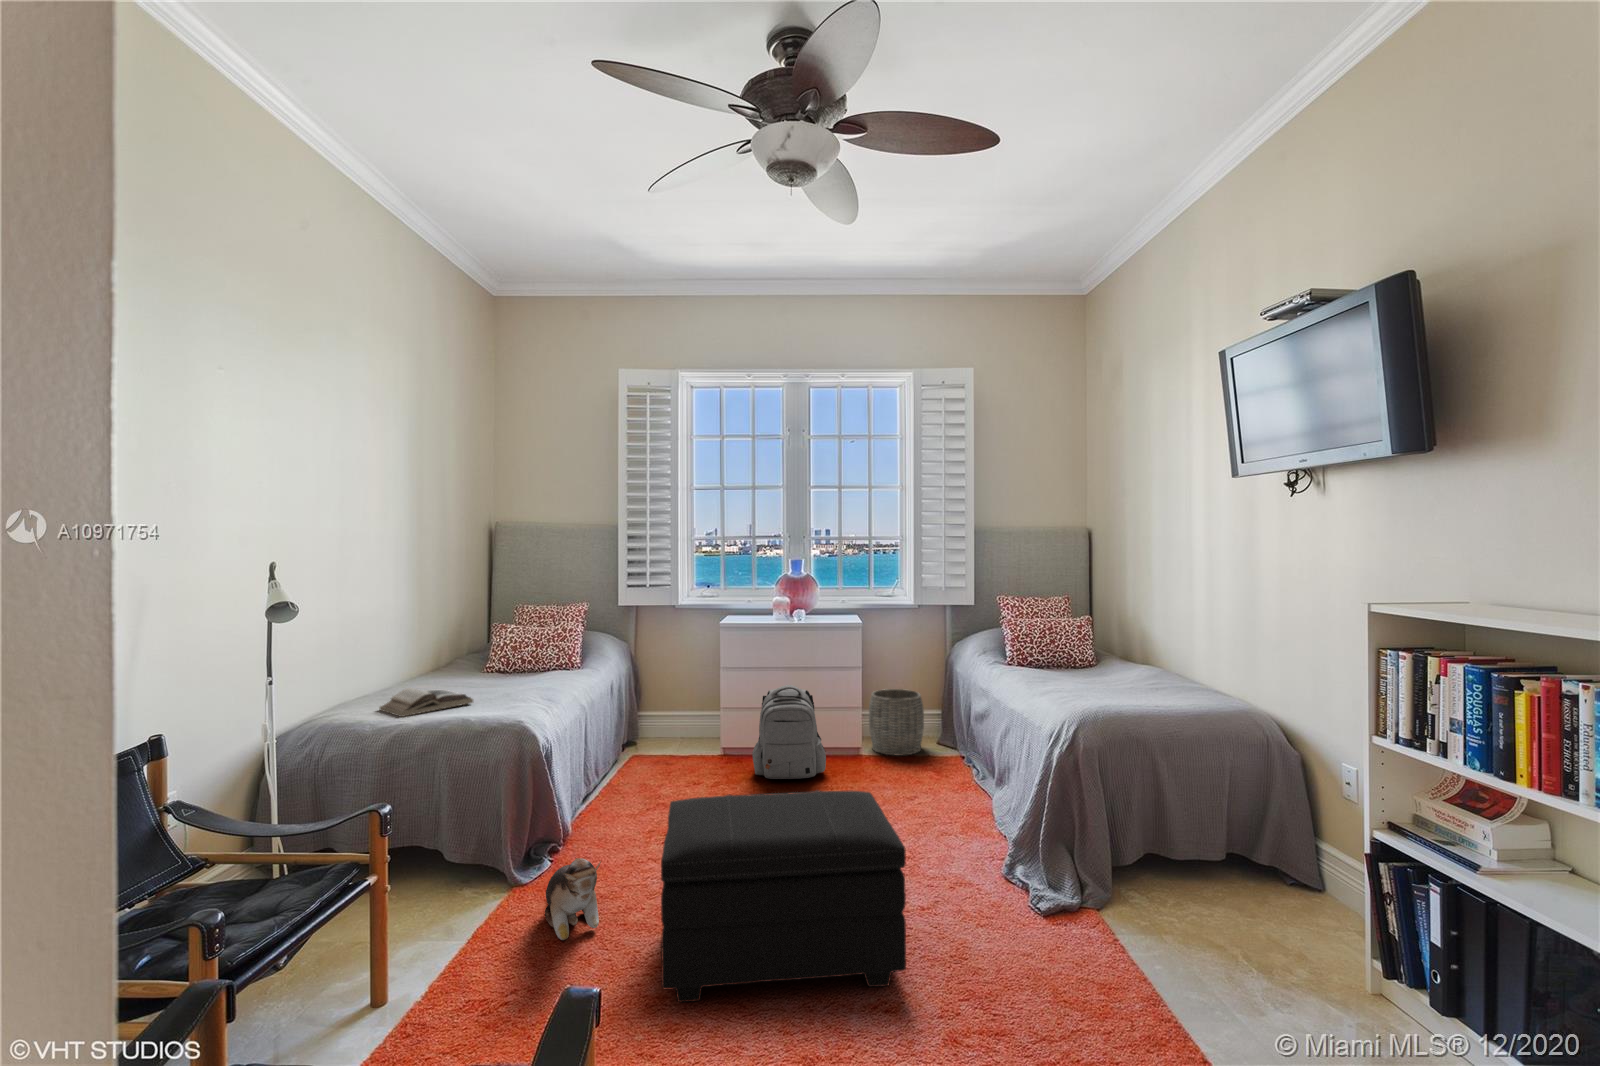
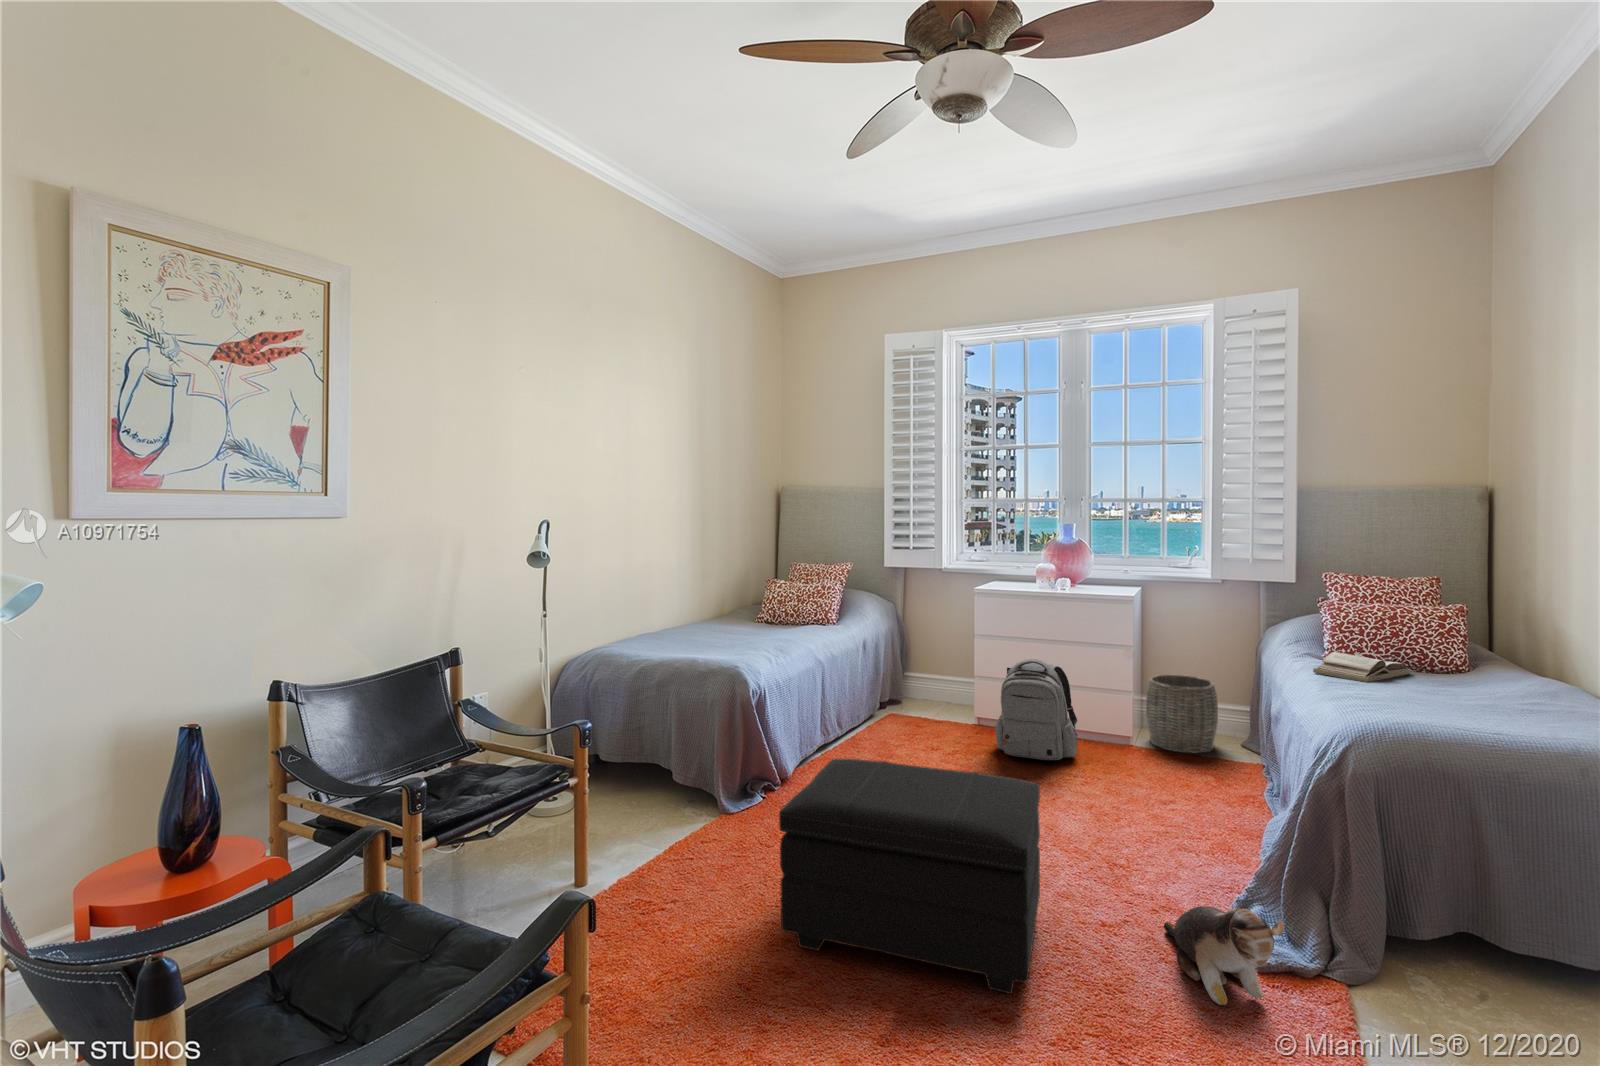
book: present [379,688,473,717] -> present [1313,652,1411,682]
plush toy: present [545,858,601,940] -> present [1164,906,1284,1005]

